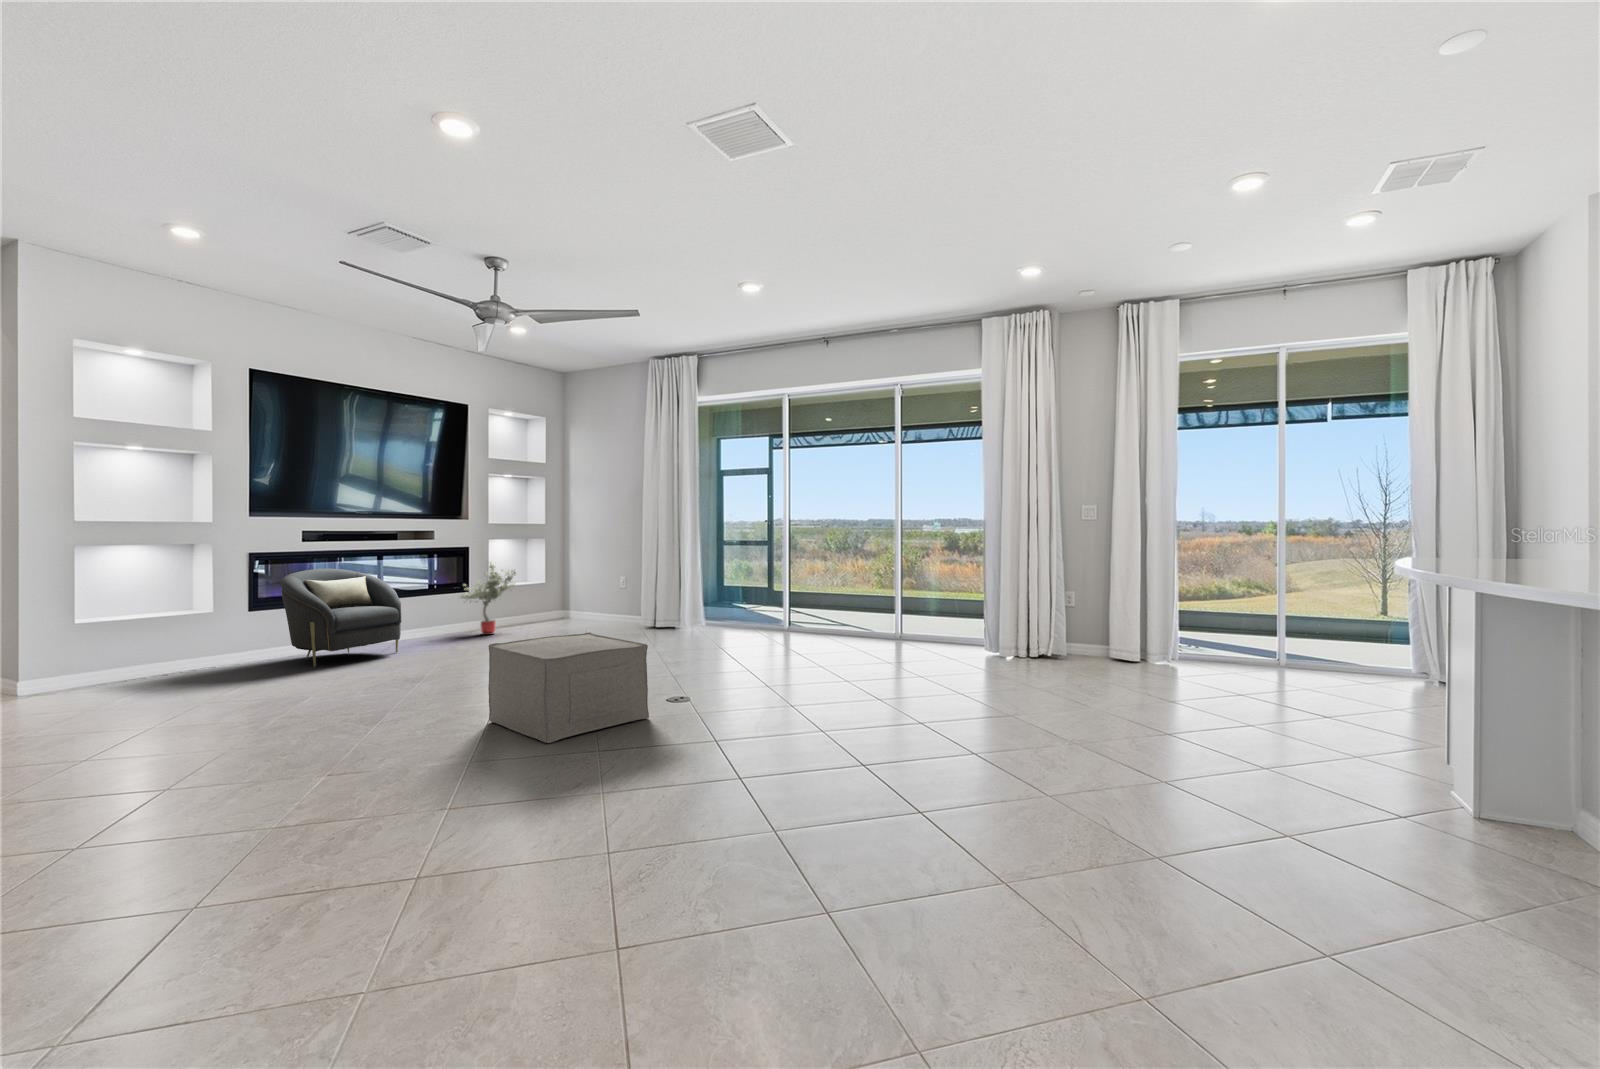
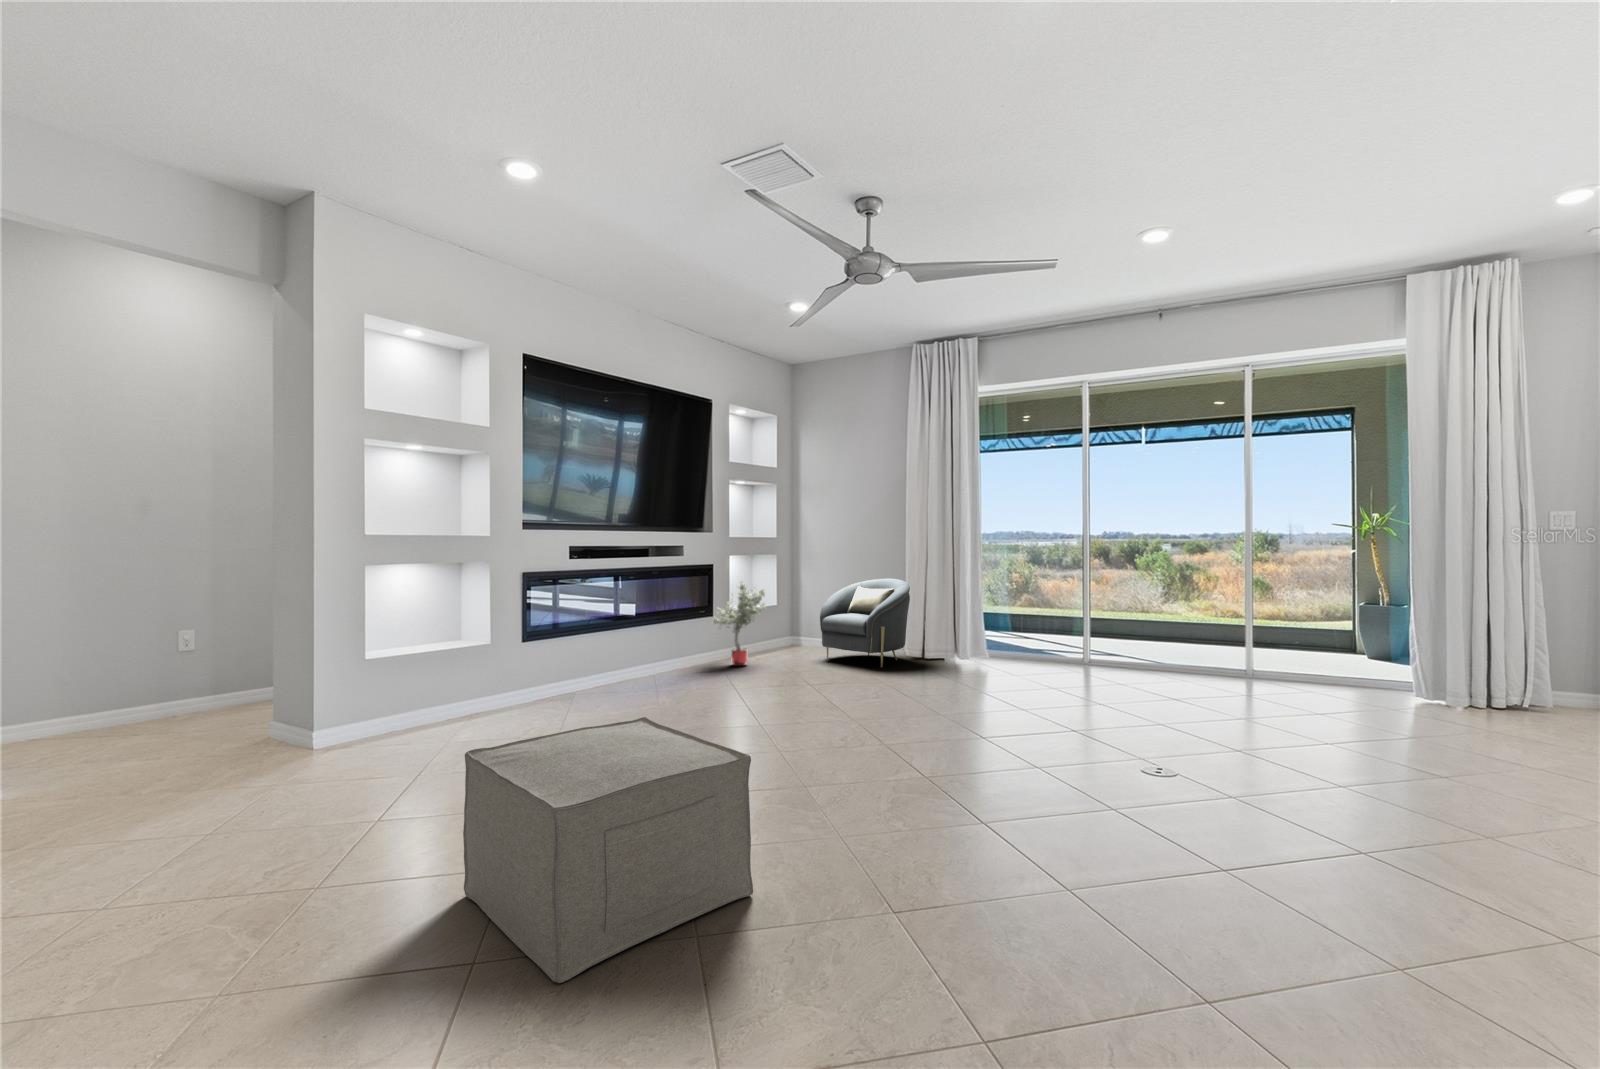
armchair: present [280,569,401,667] -> present [820,579,910,667]
ottoman: present [488,632,649,743] -> present [463,717,753,983]

